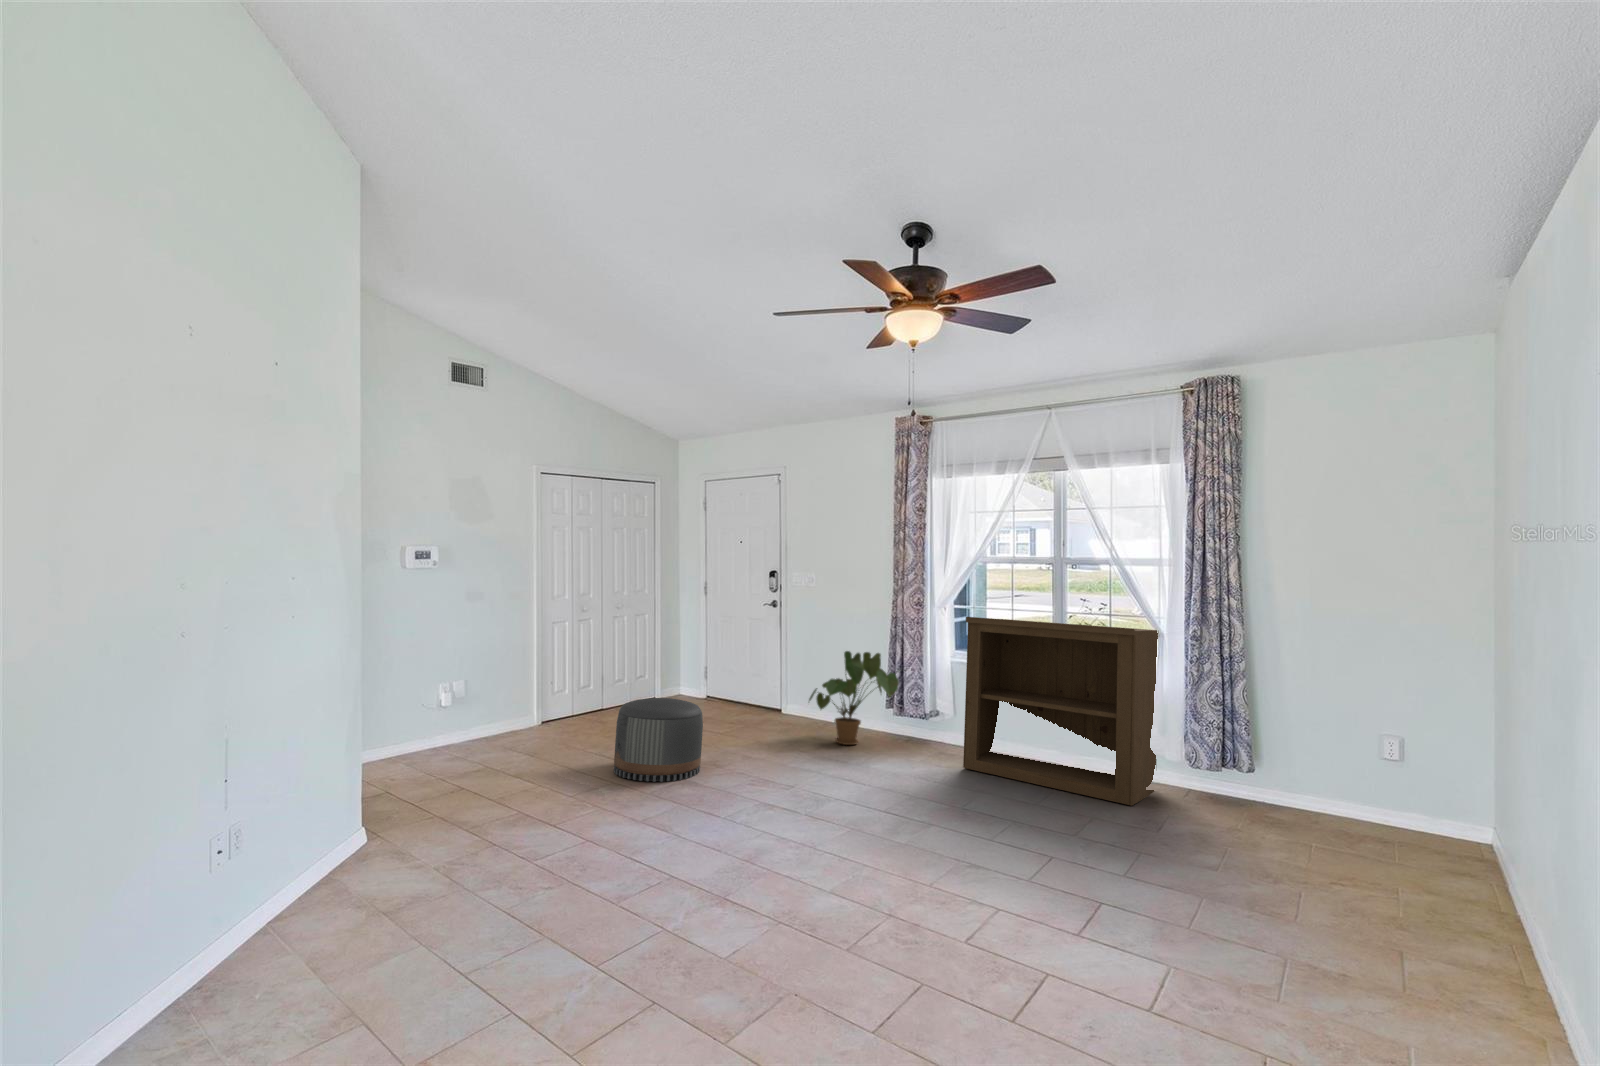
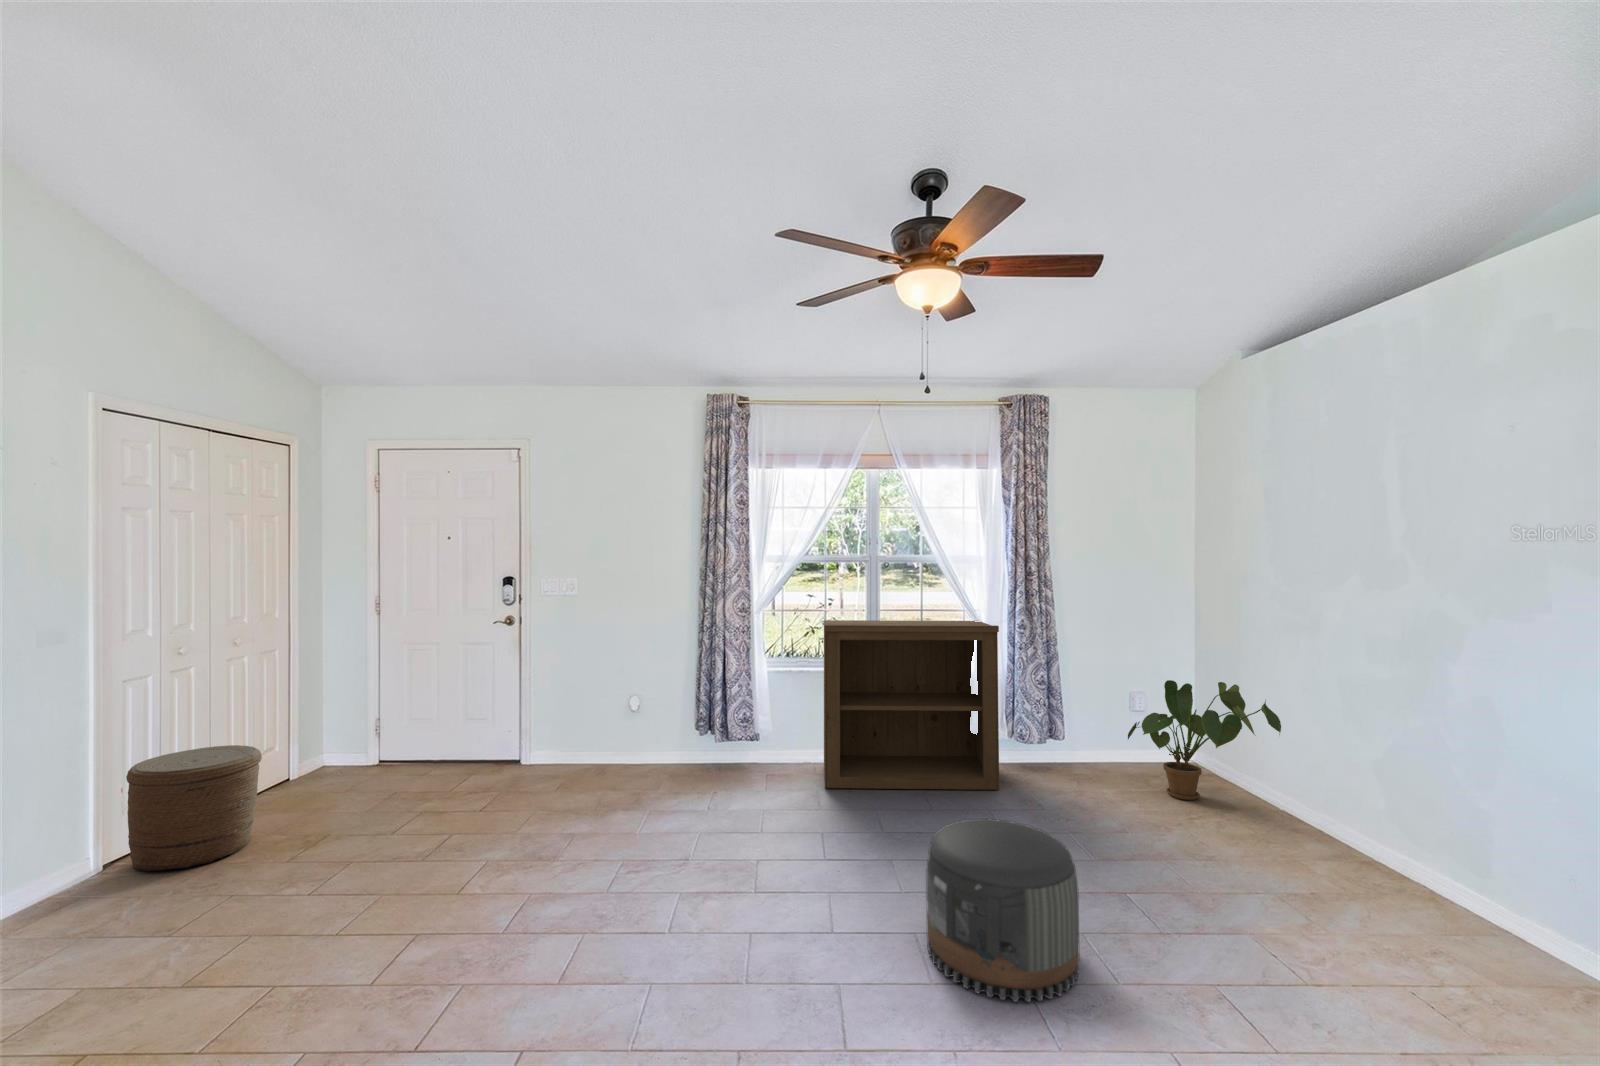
house plant: present [809,651,899,745] -> present [1128,680,1281,800]
woven basket: none [557,658,618,719] -> present [126,745,262,871]
pouf: present [614,698,703,782] -> present [926,819,1080,1002]

